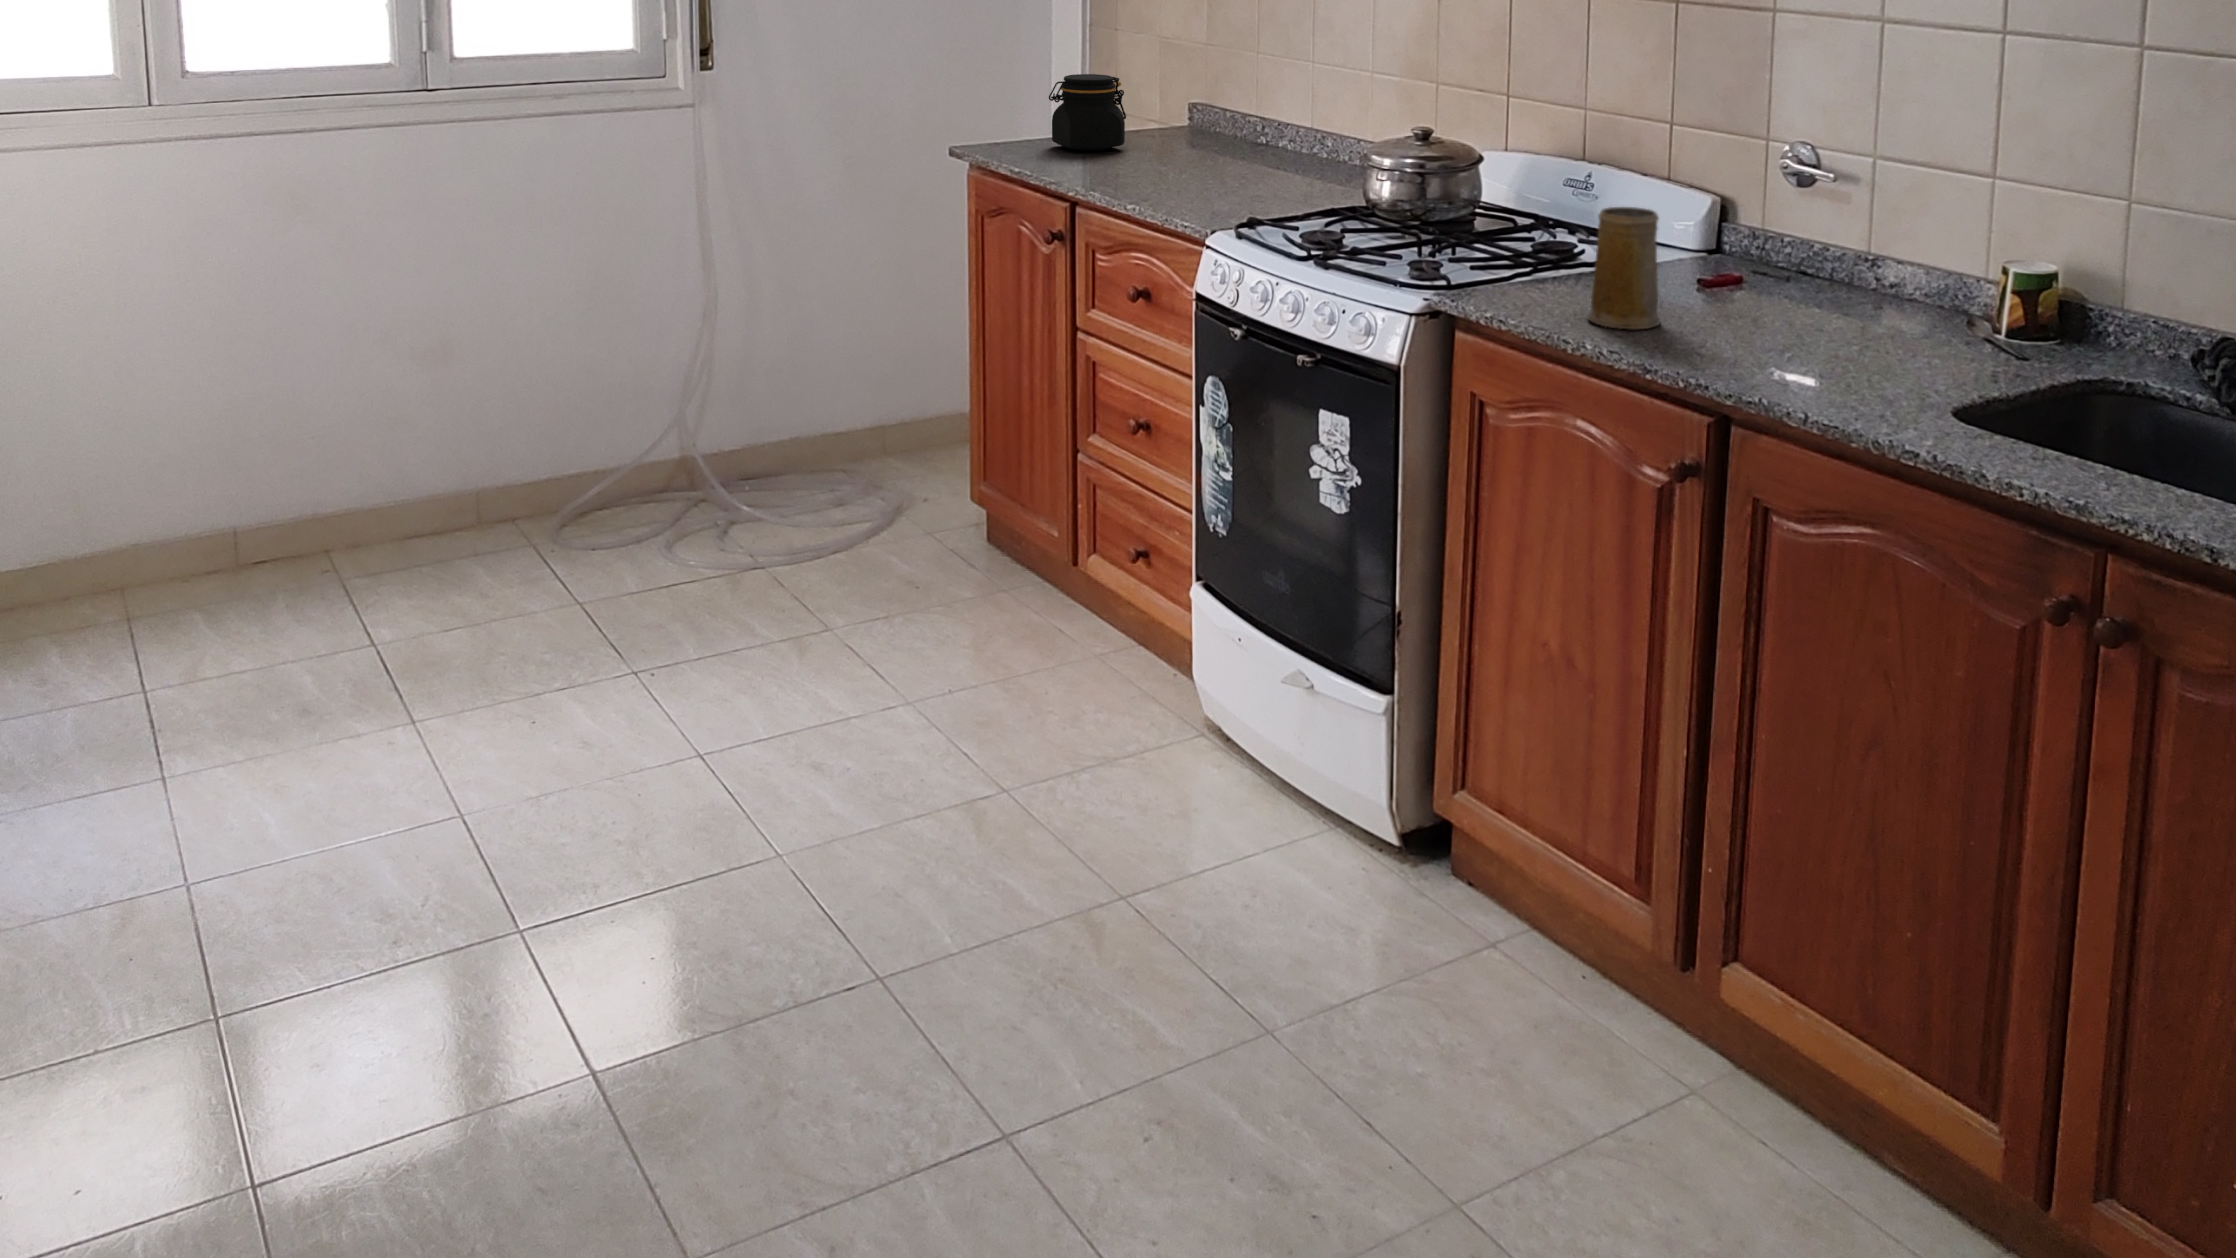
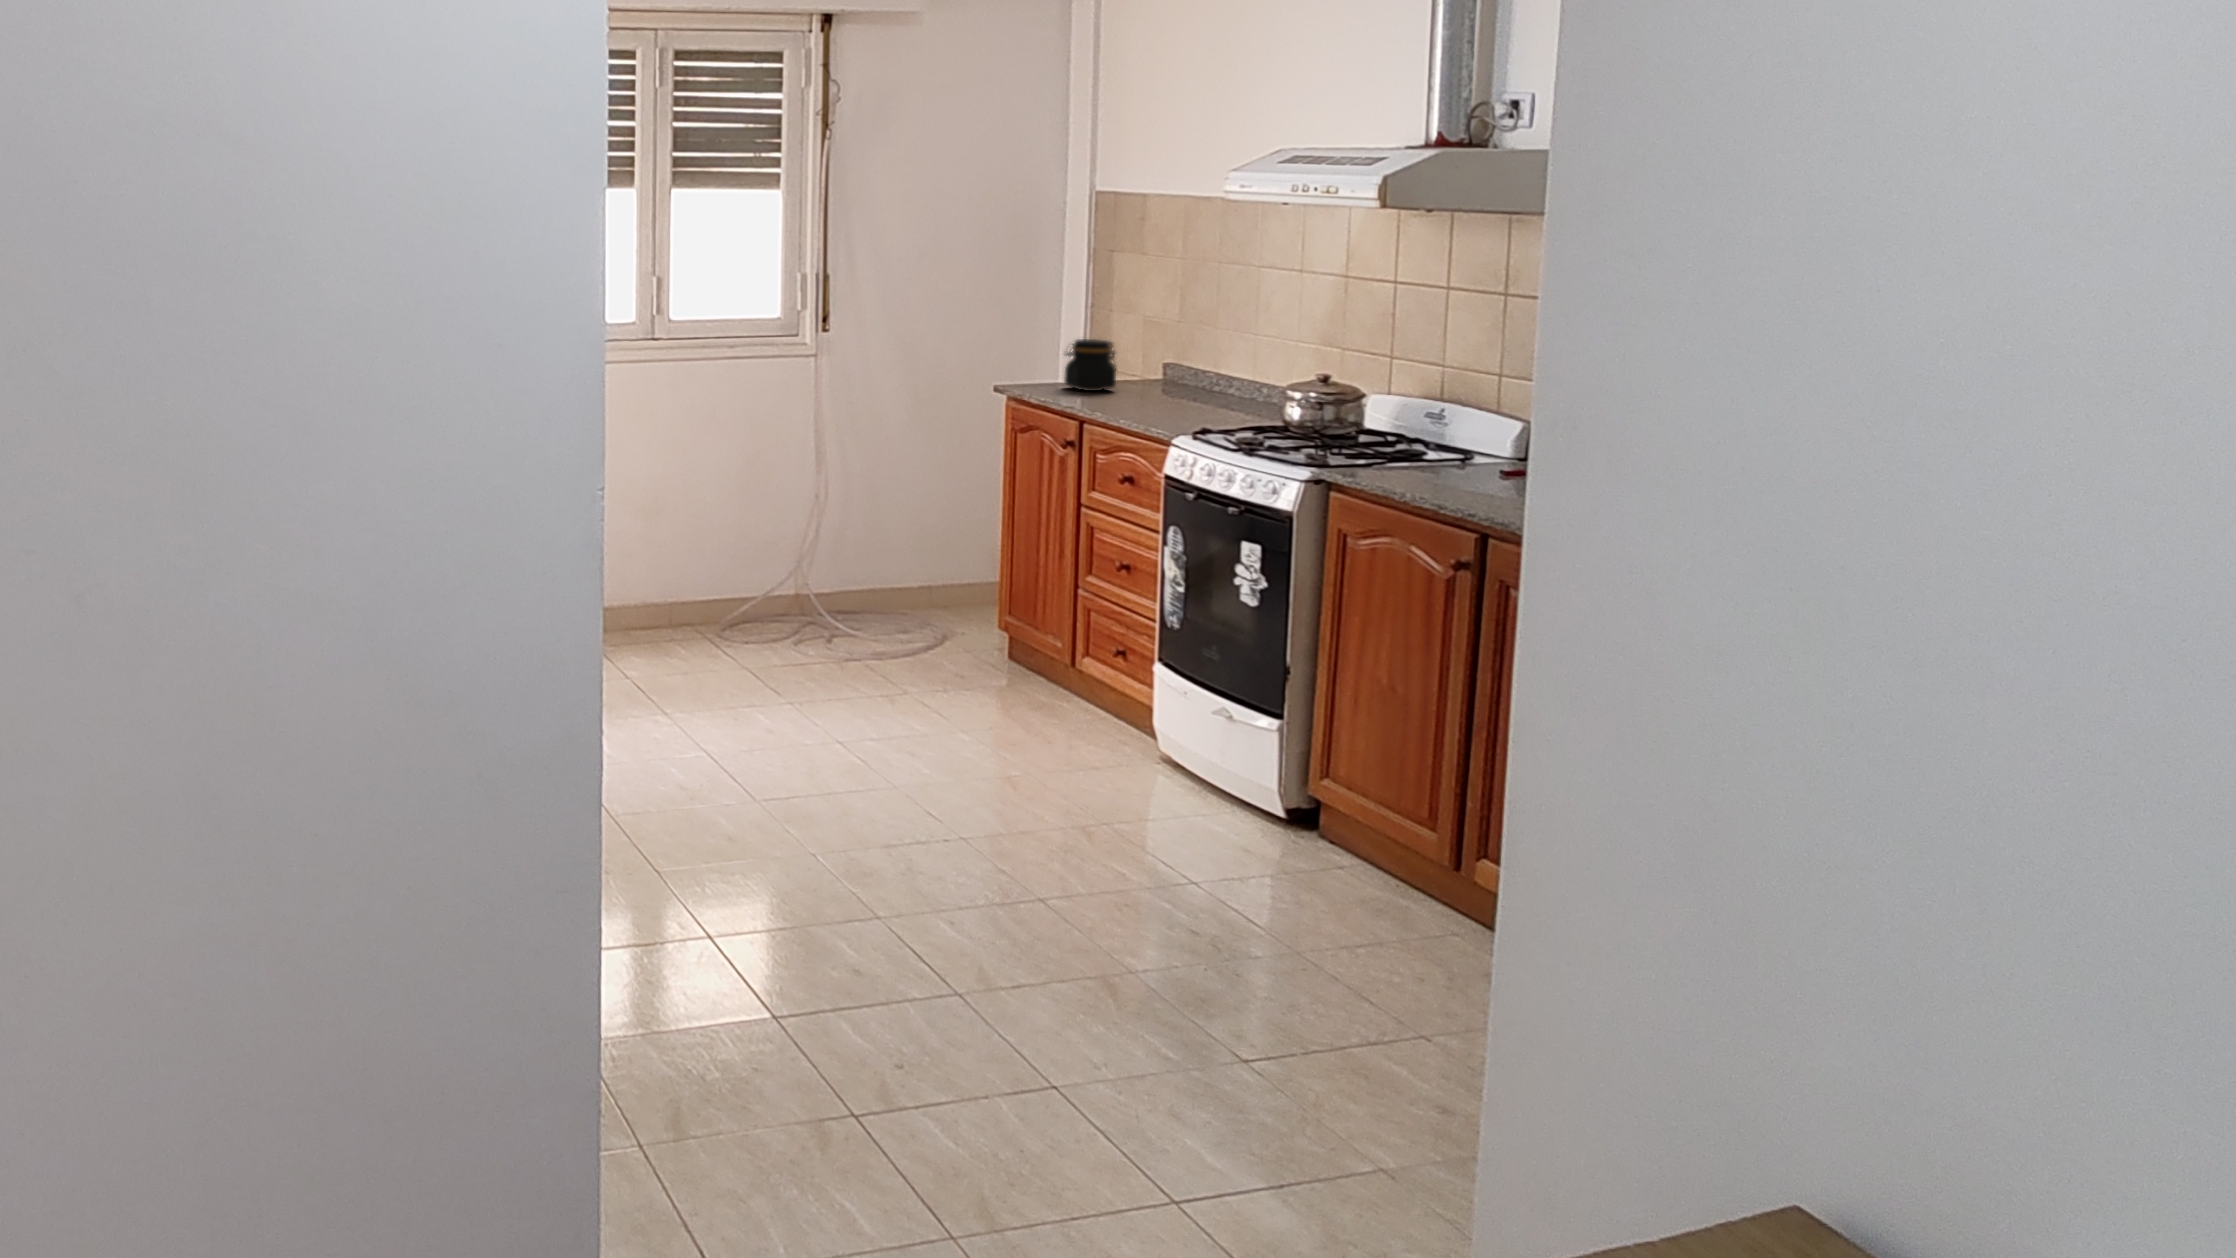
mug: present [1587,207,1660,330] -> none [1414,418,1463,491]

